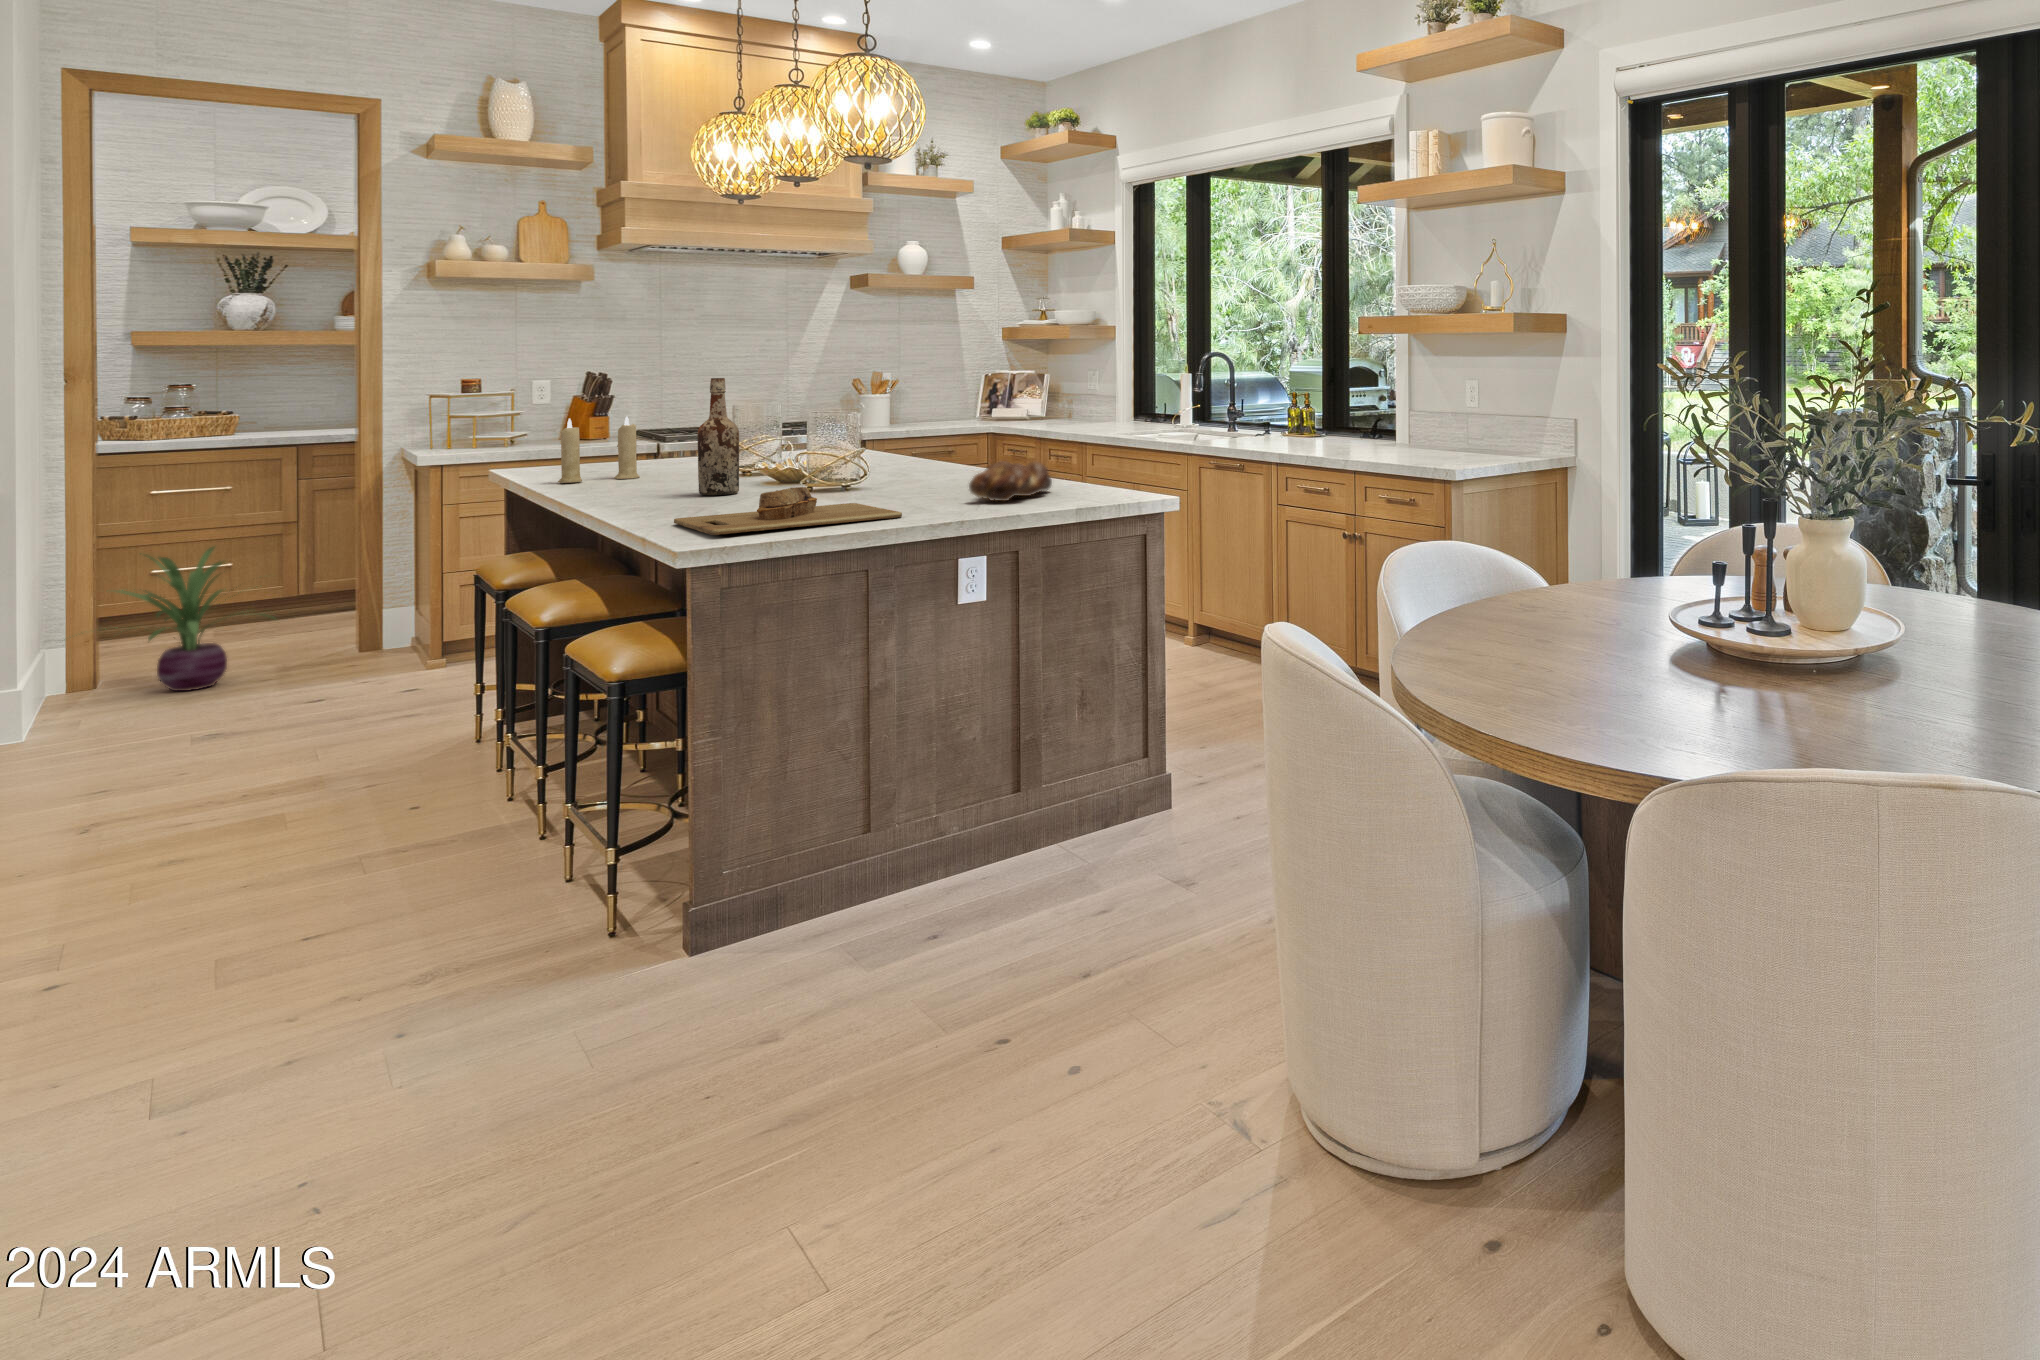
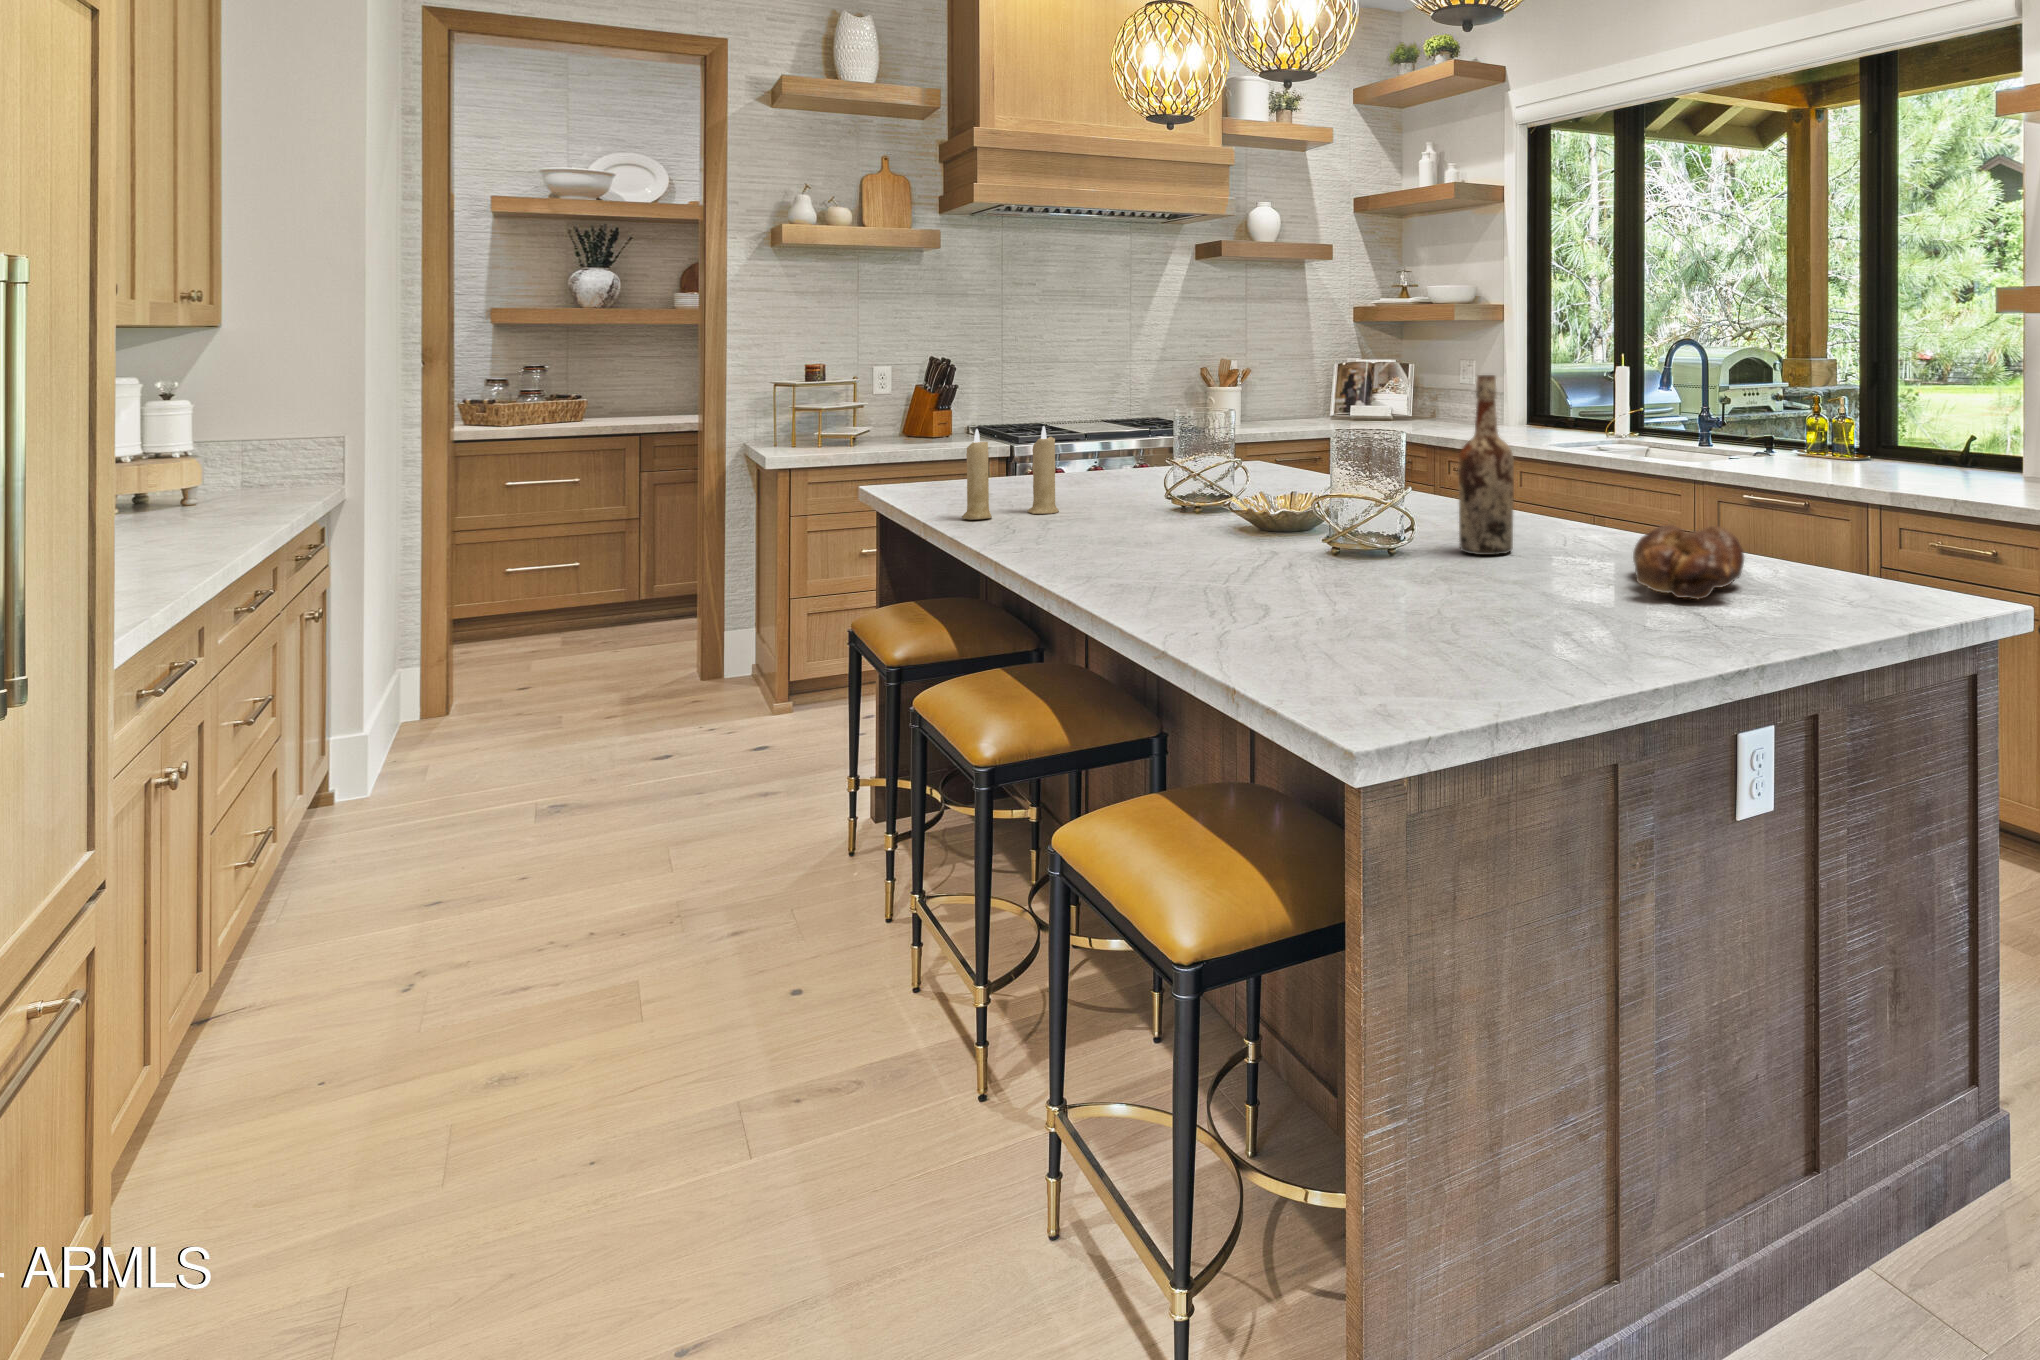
wine bottle: present [697,378,739,495] -> present [1458,375,1514,555]
cutting board: present [674,487,902,535] -> none [1211,572,1580,678]
decorative plant: present [117,547,275,691] -> none [411,555,626,723]

